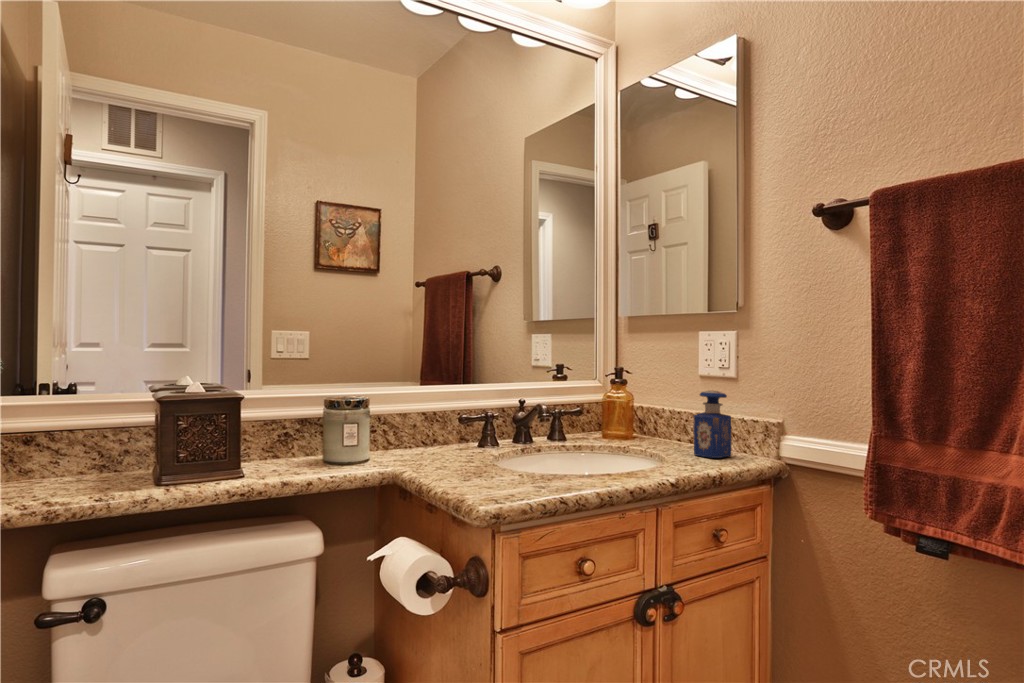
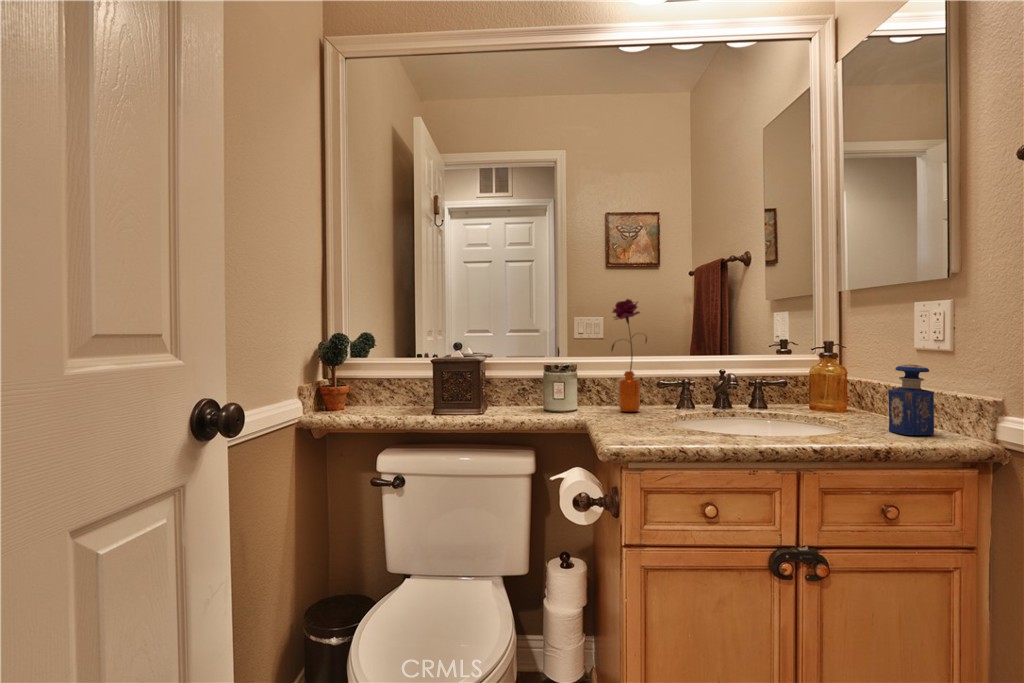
flower: none [411,315,458,456] -> present [612,299,647,412]

